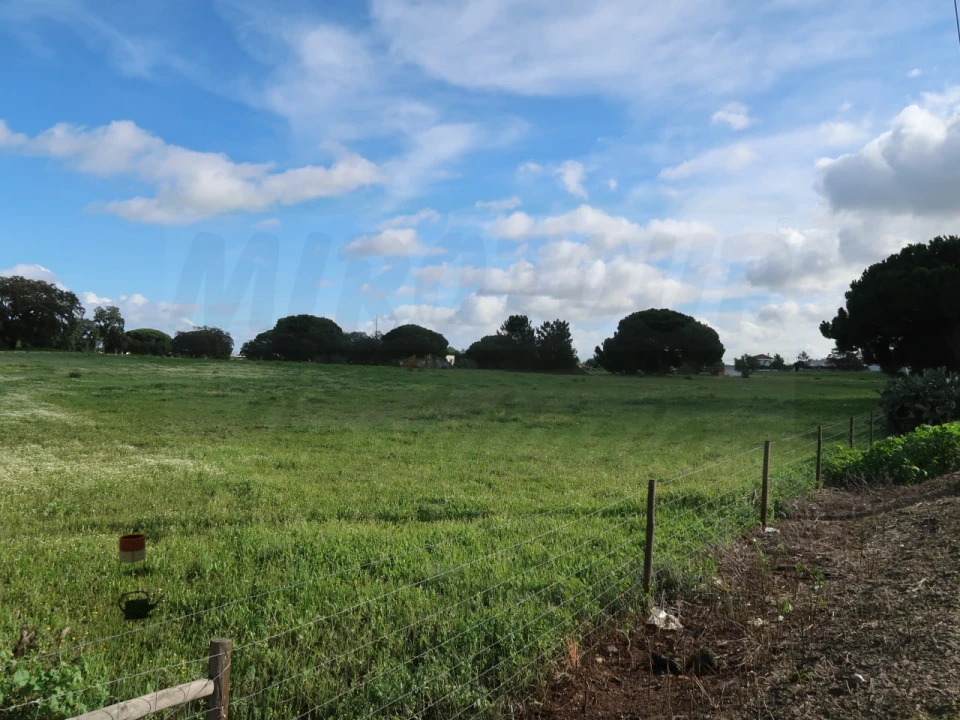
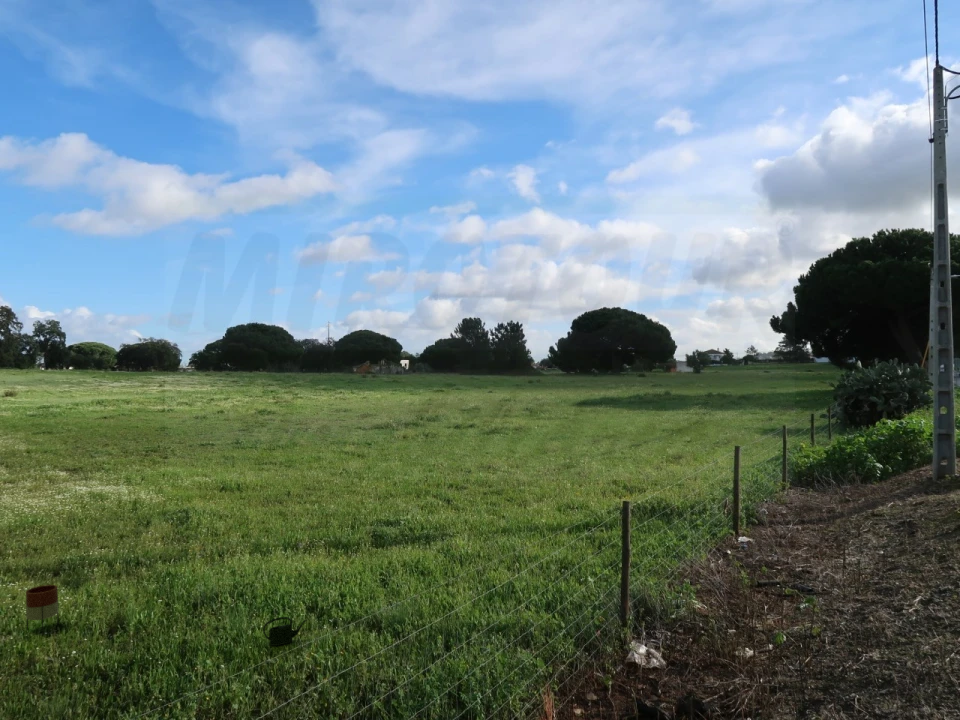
watering can: present [118,591,165,618] -> present [263,617,307,646]

